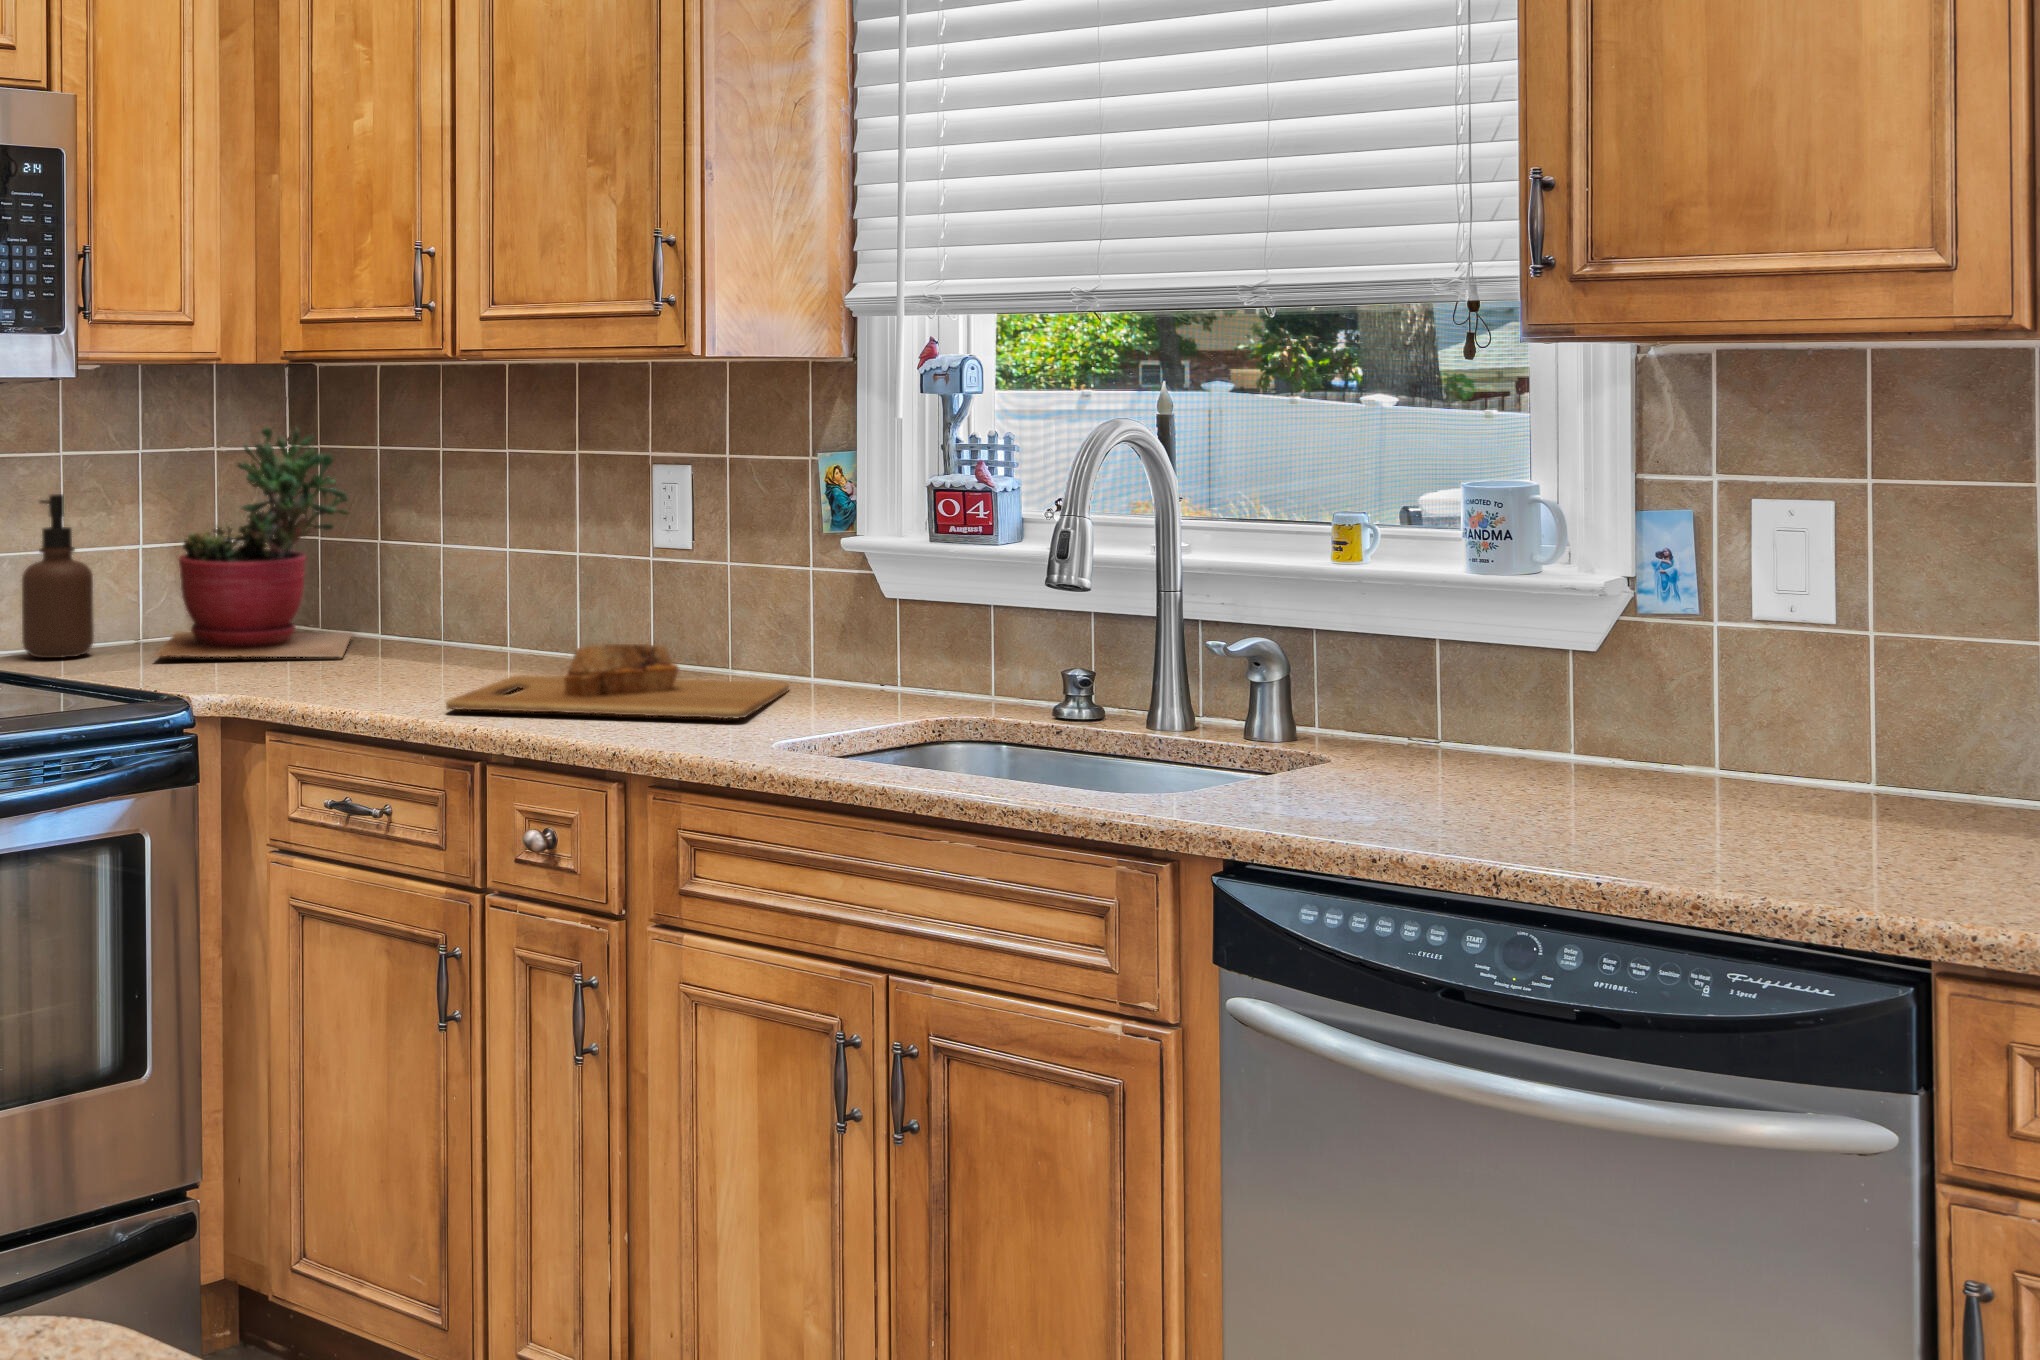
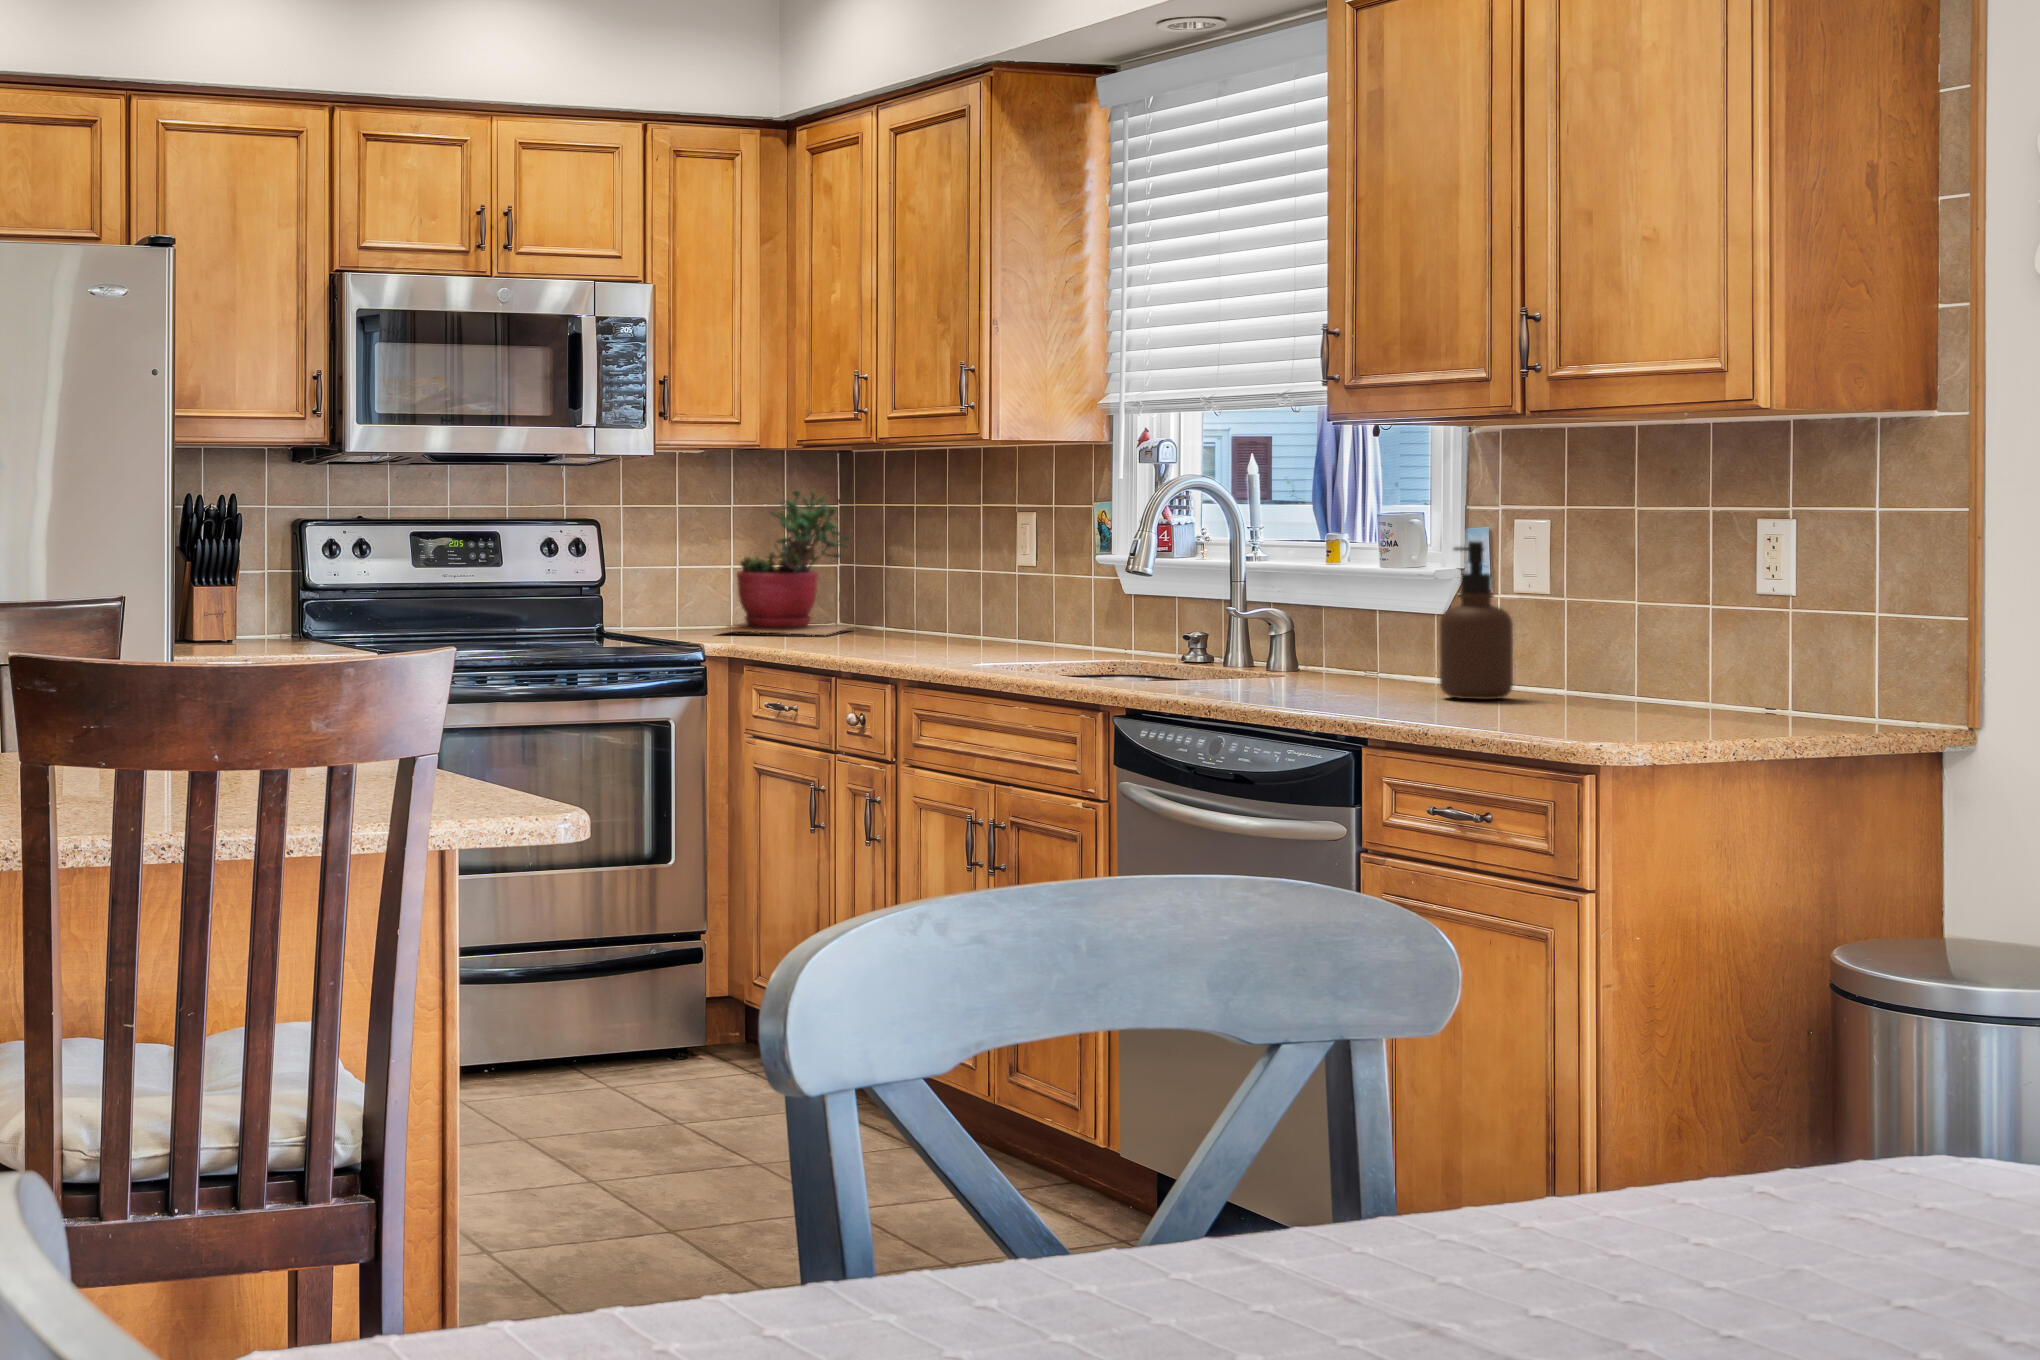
soap dispenser: present [22,494,94,658] -> present [1439,541,1513,700]
cutting board: present [446,644,789,718] -> none [829,616,1059,657]

